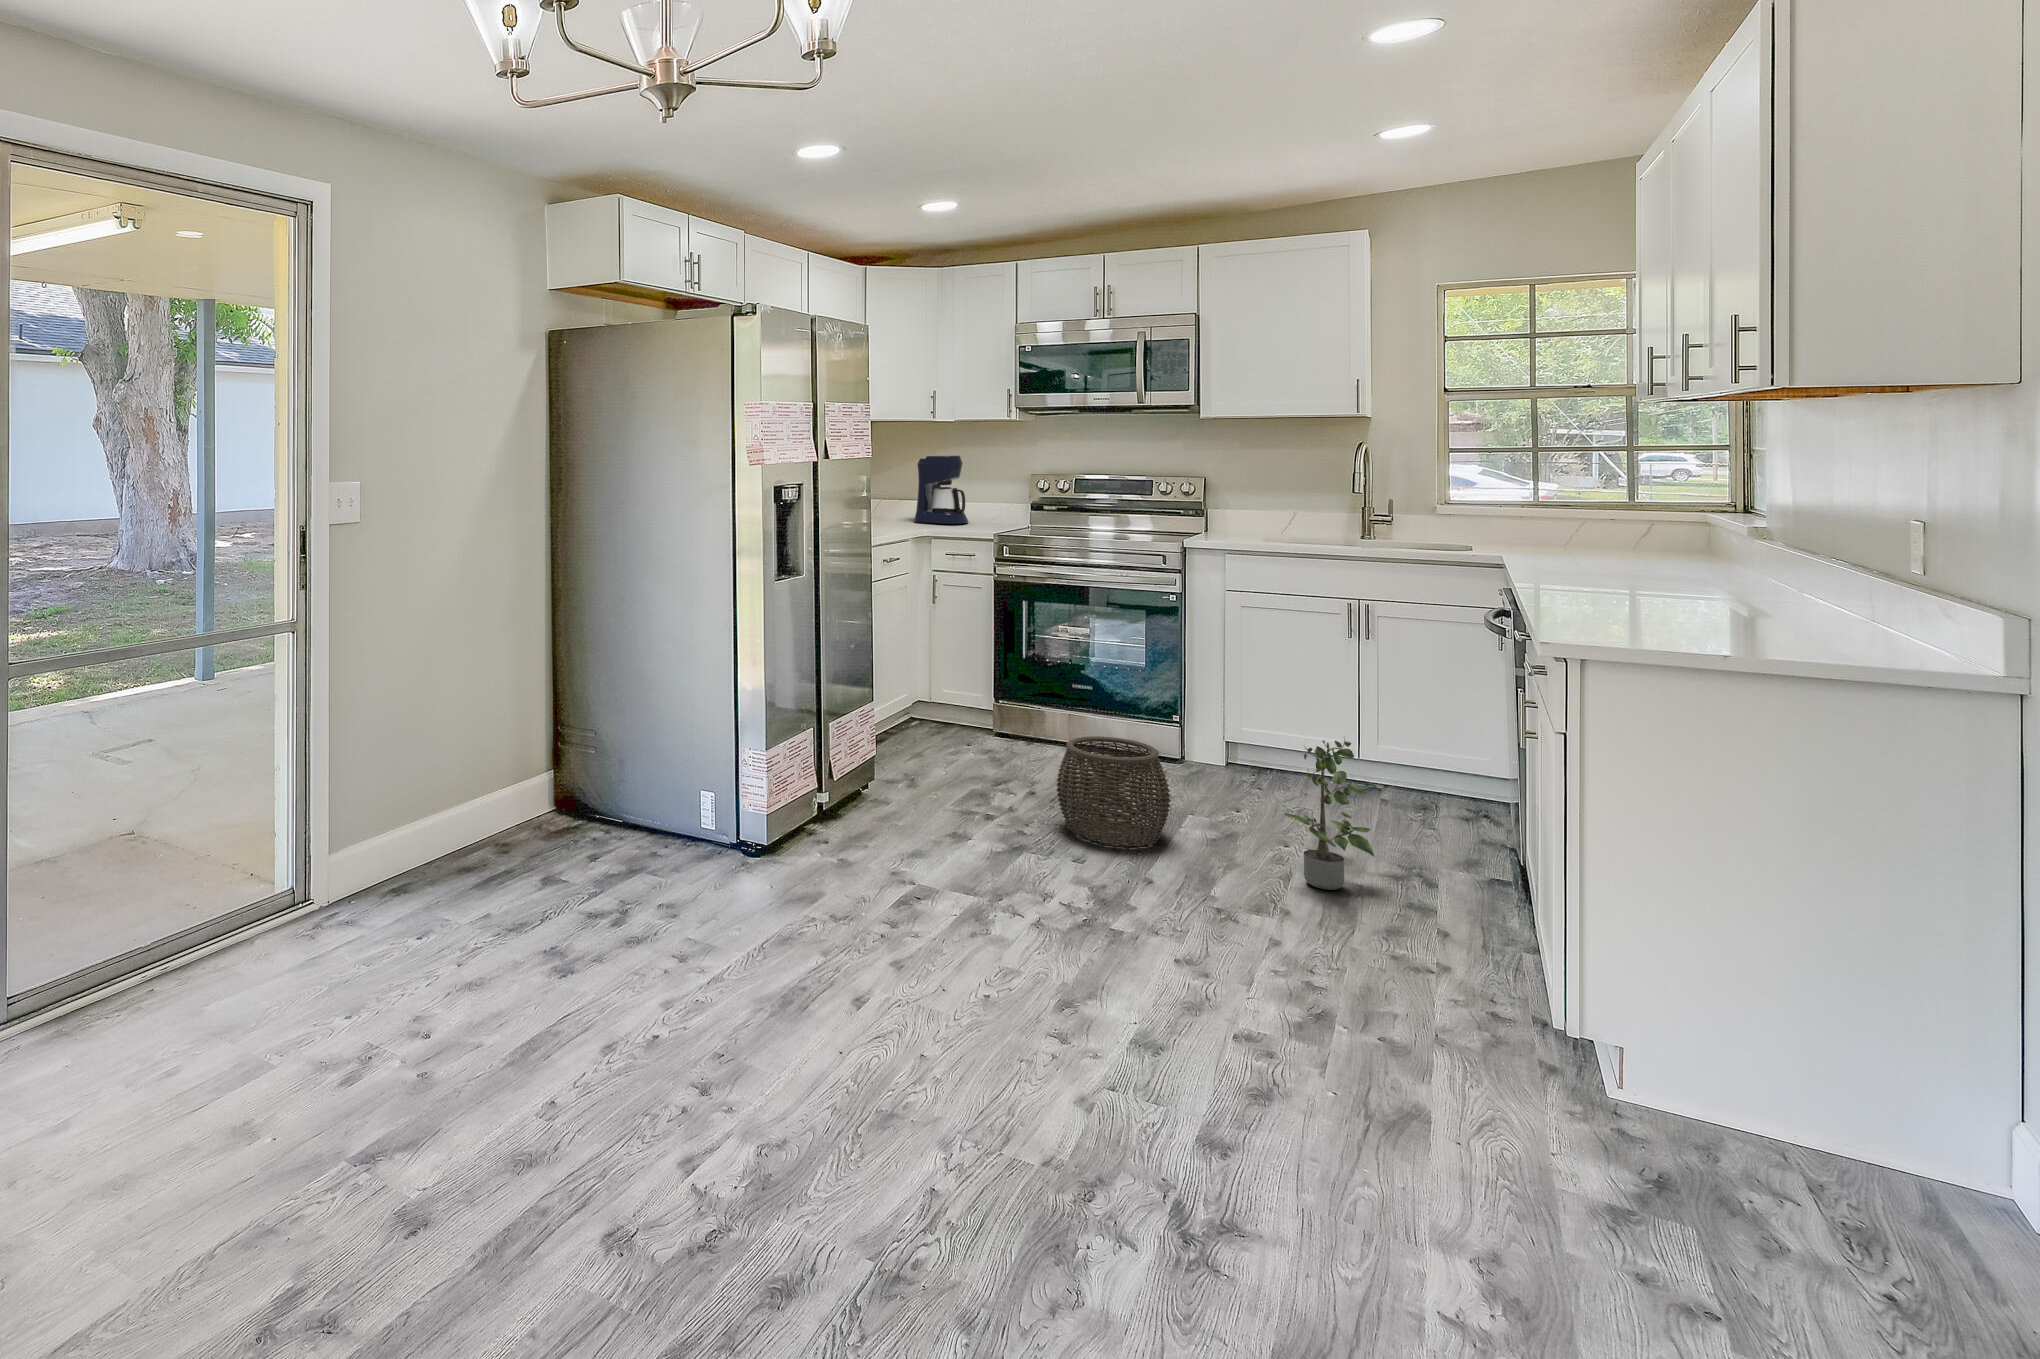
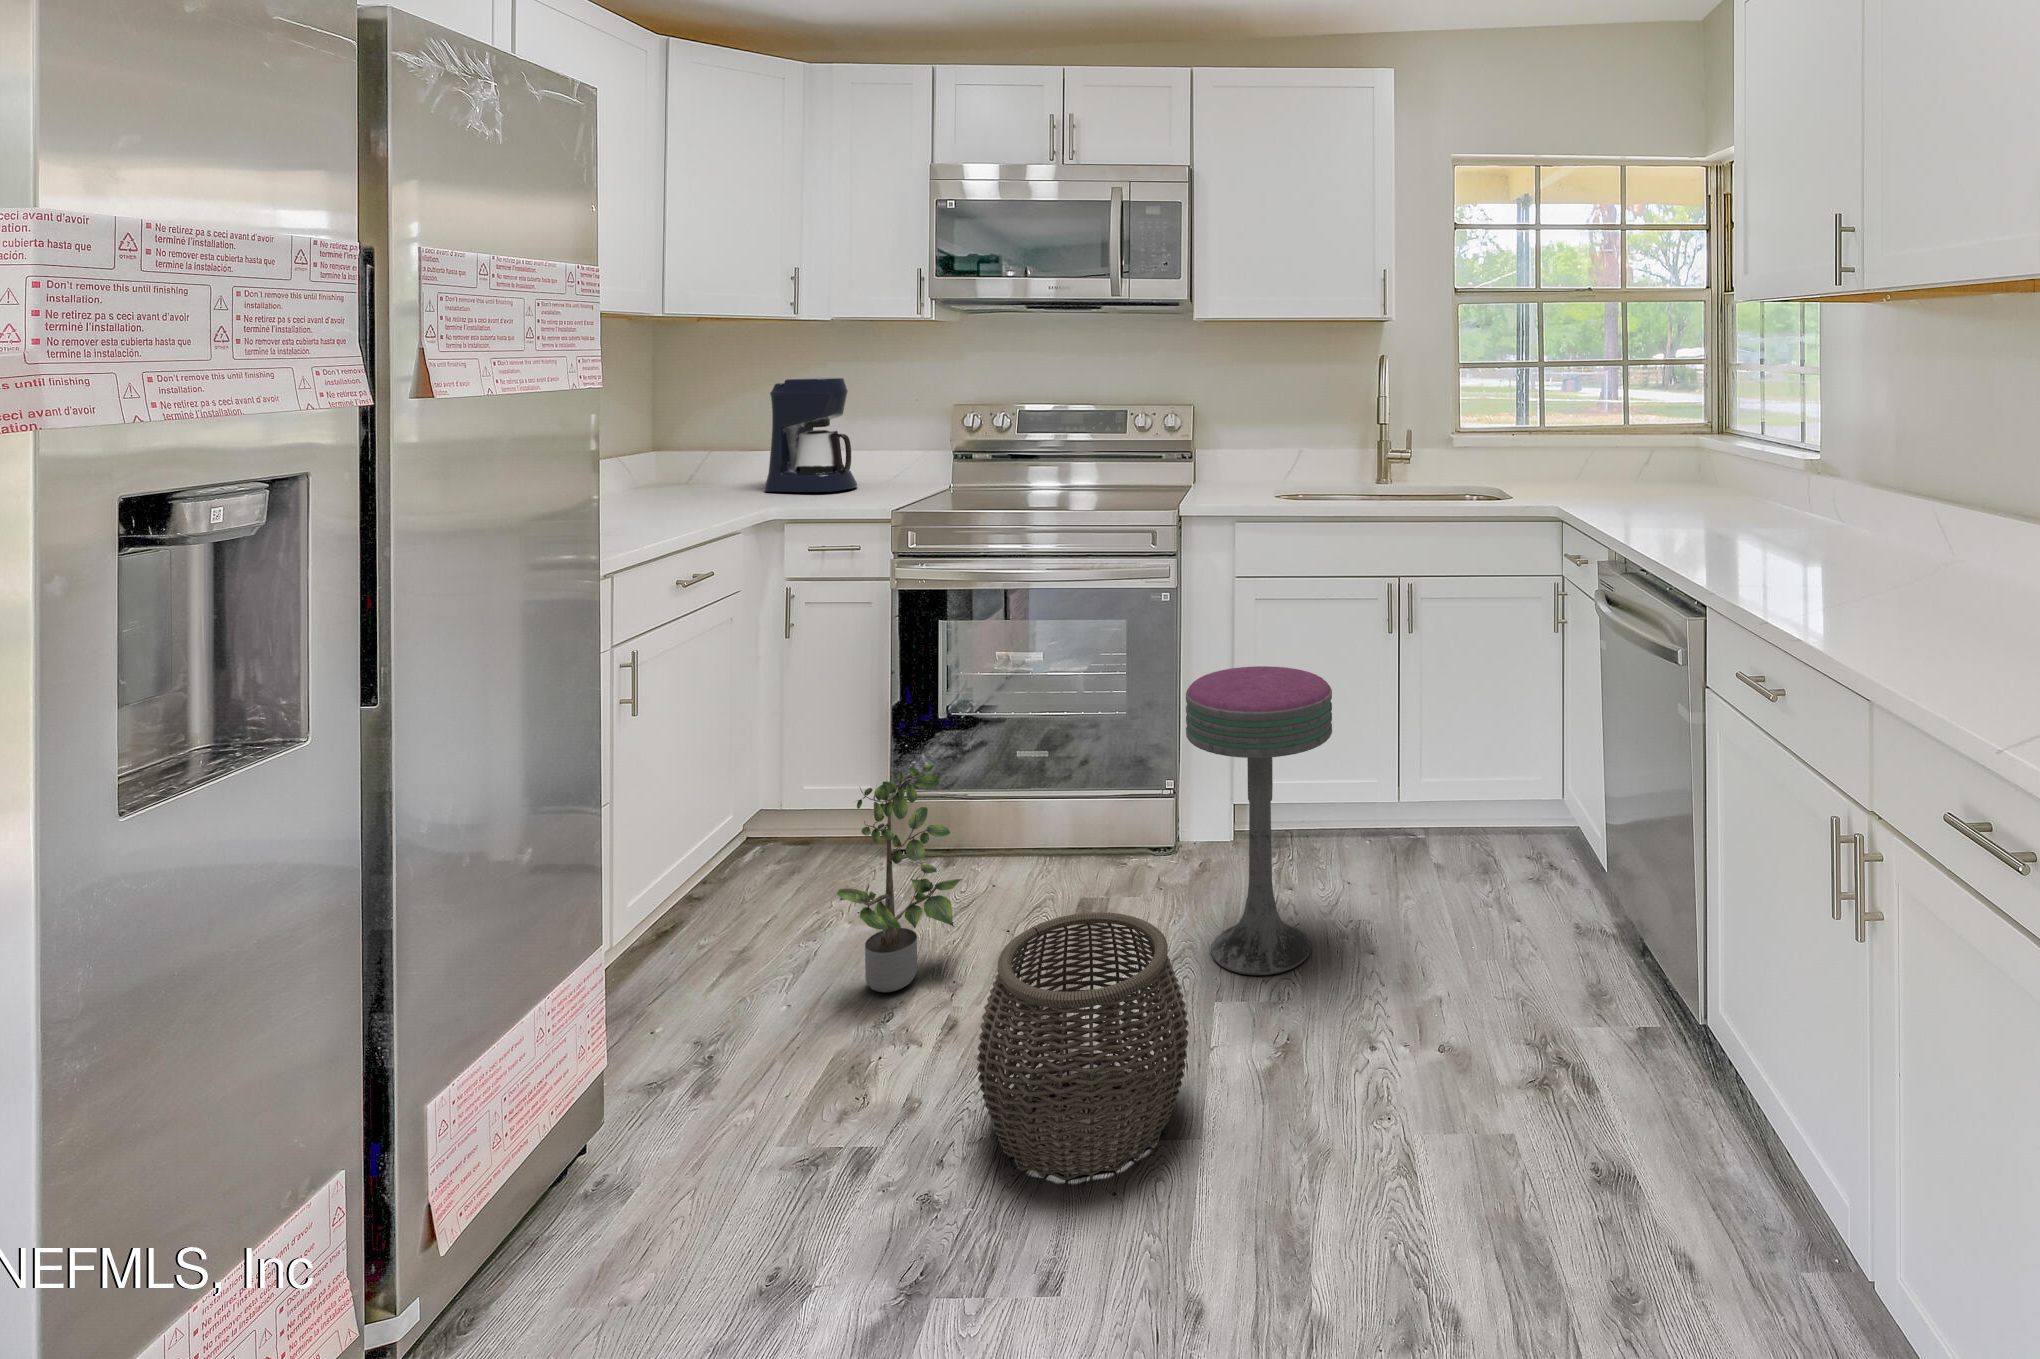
bar stool: none [1181,638,1283,815] -> present [1186,666,1332,975]
potted plant: present [1285,739,1374,890] -> present [837,761,962,992]

